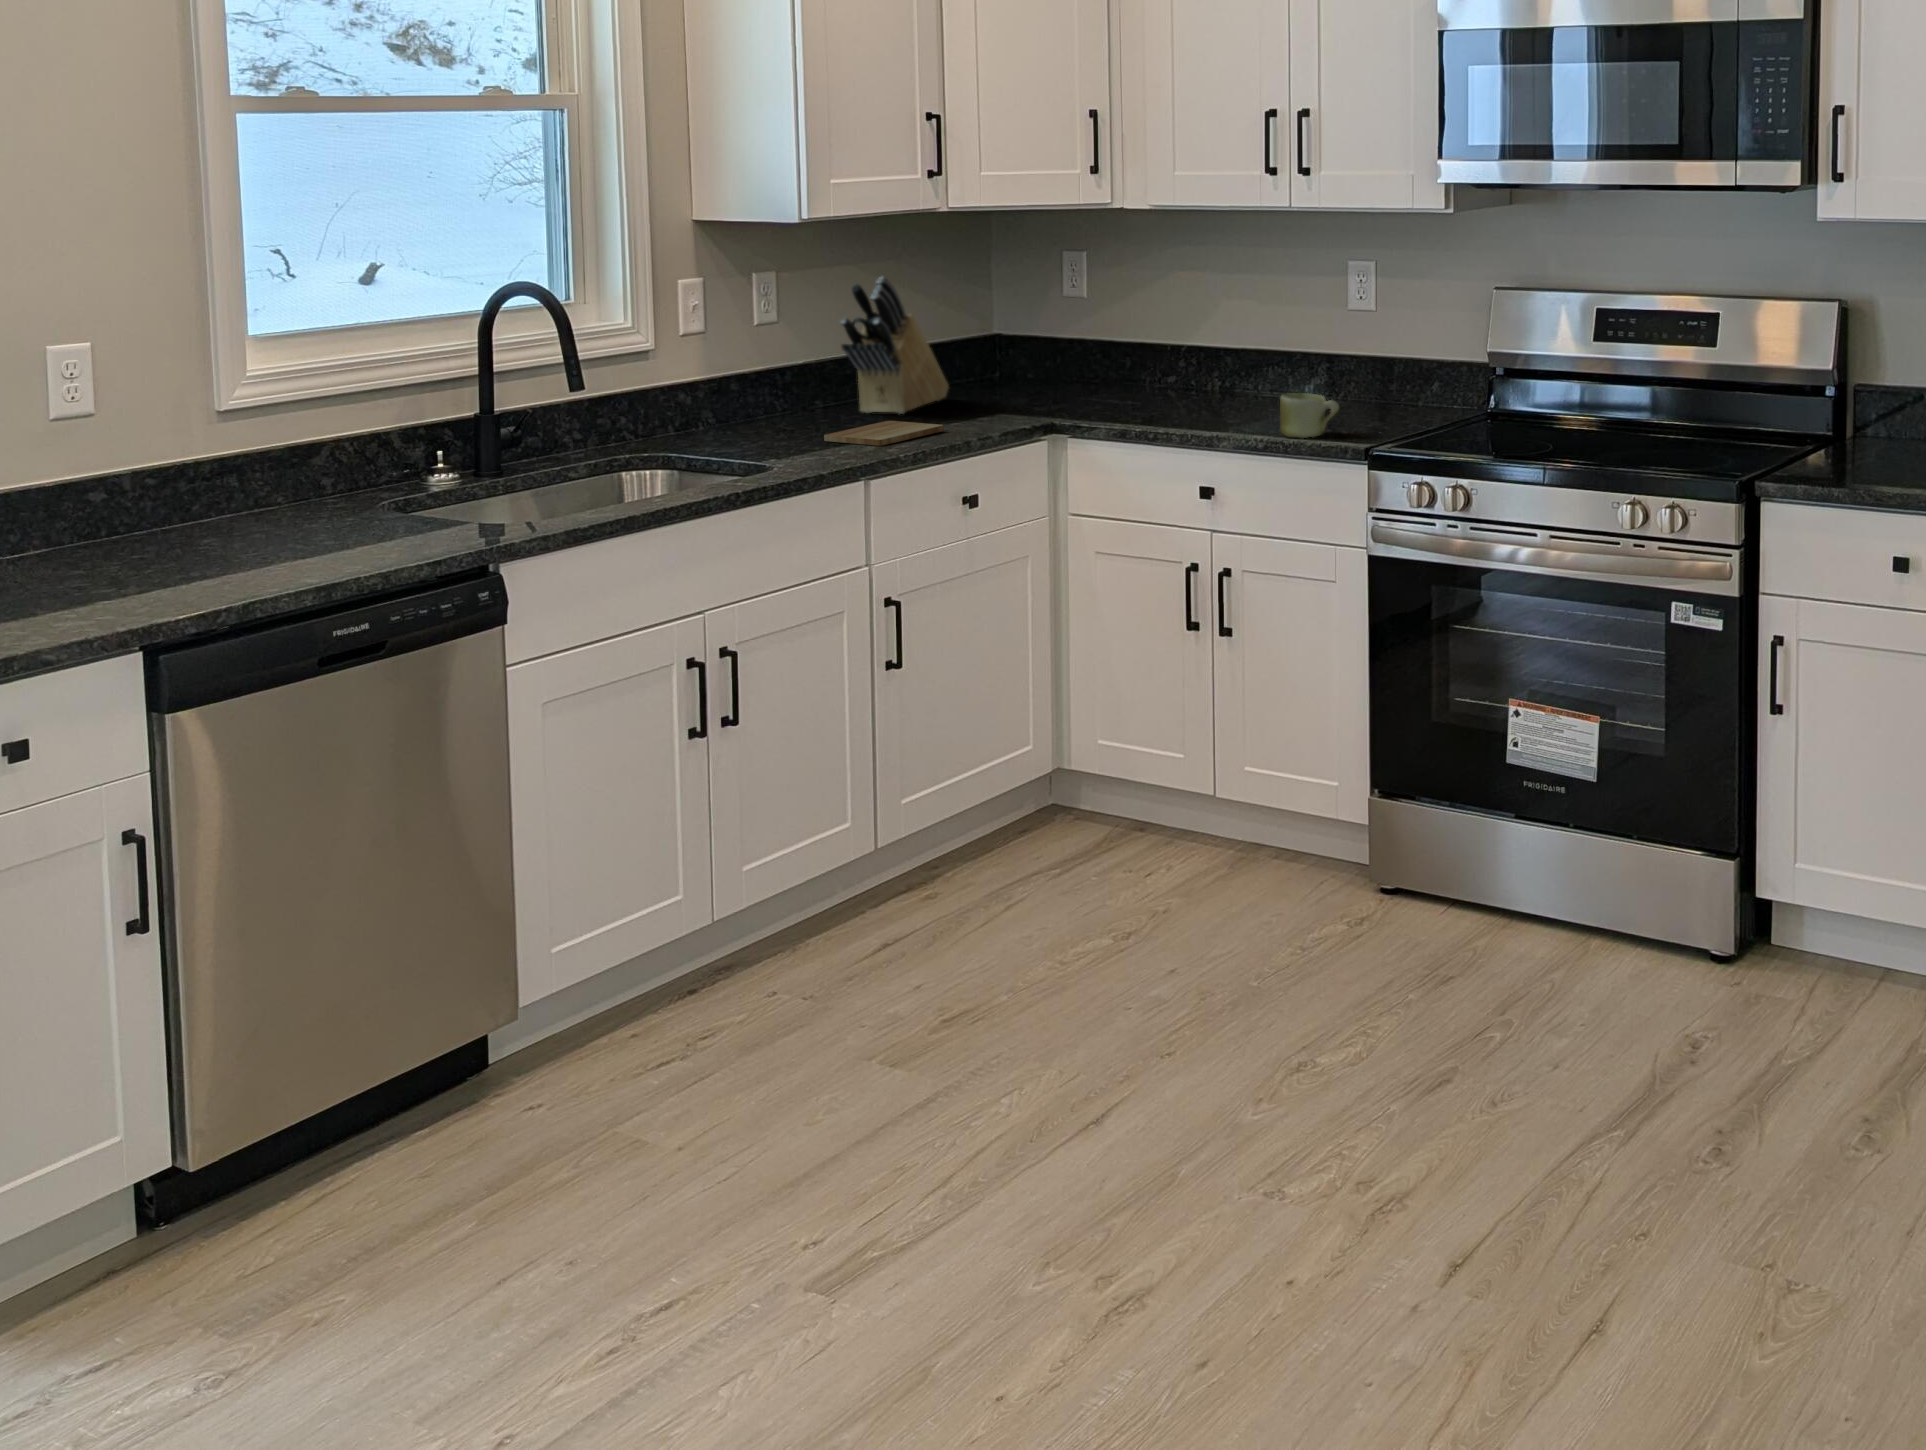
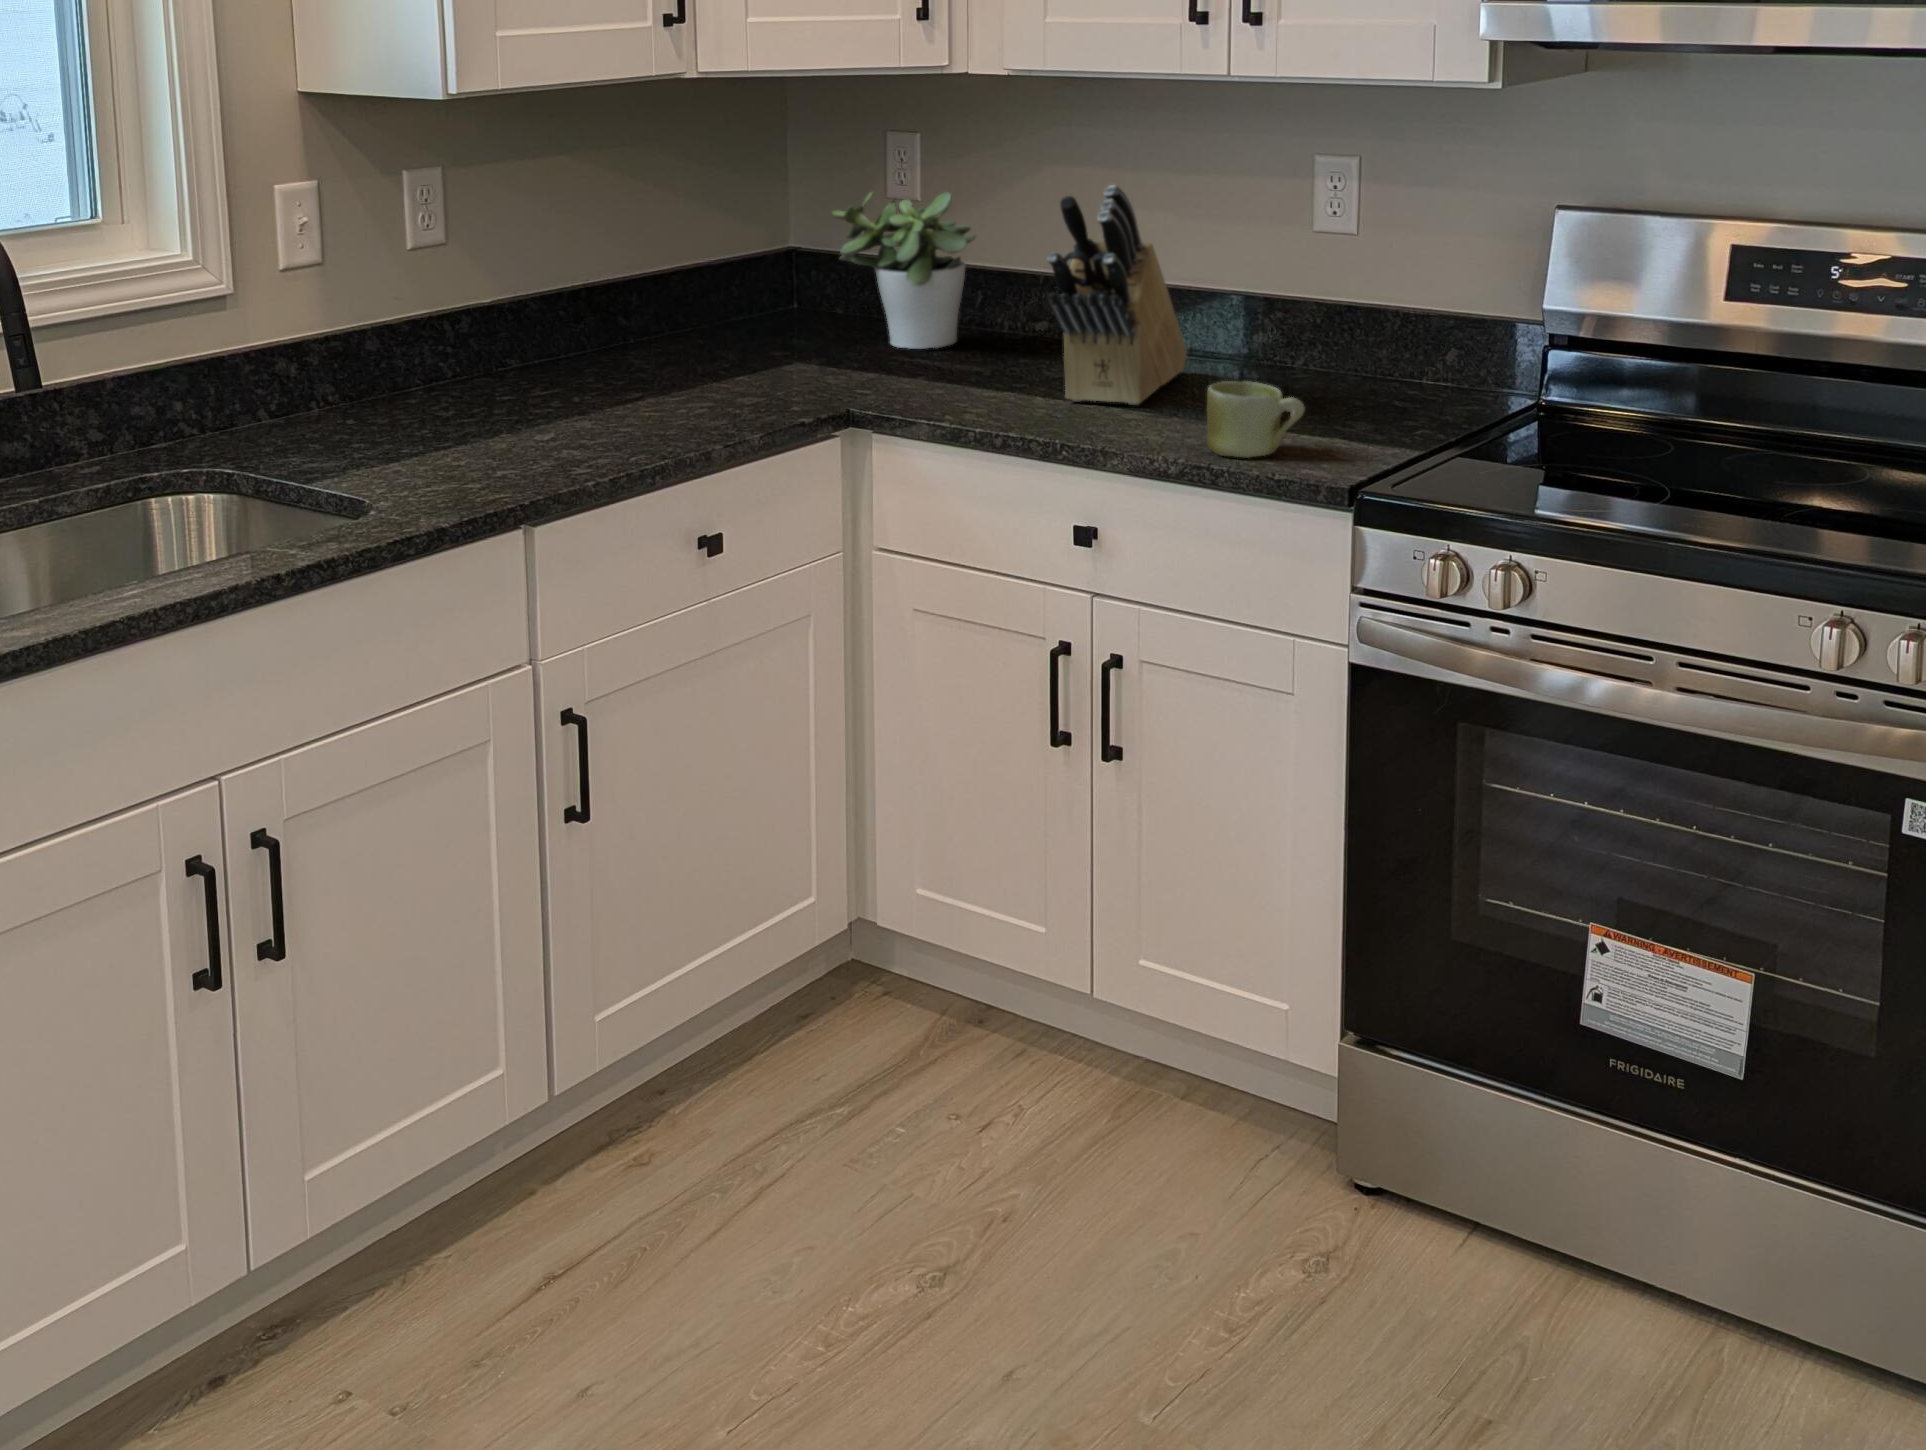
knife block: present [841,277,949,414] -> present [1047,185,1187,405]
potted plant: none [1031,288,1128,394] -> present [832,192,976,349]
cutting board: present [824,421,944,446] -> none [484,404,675,456]

